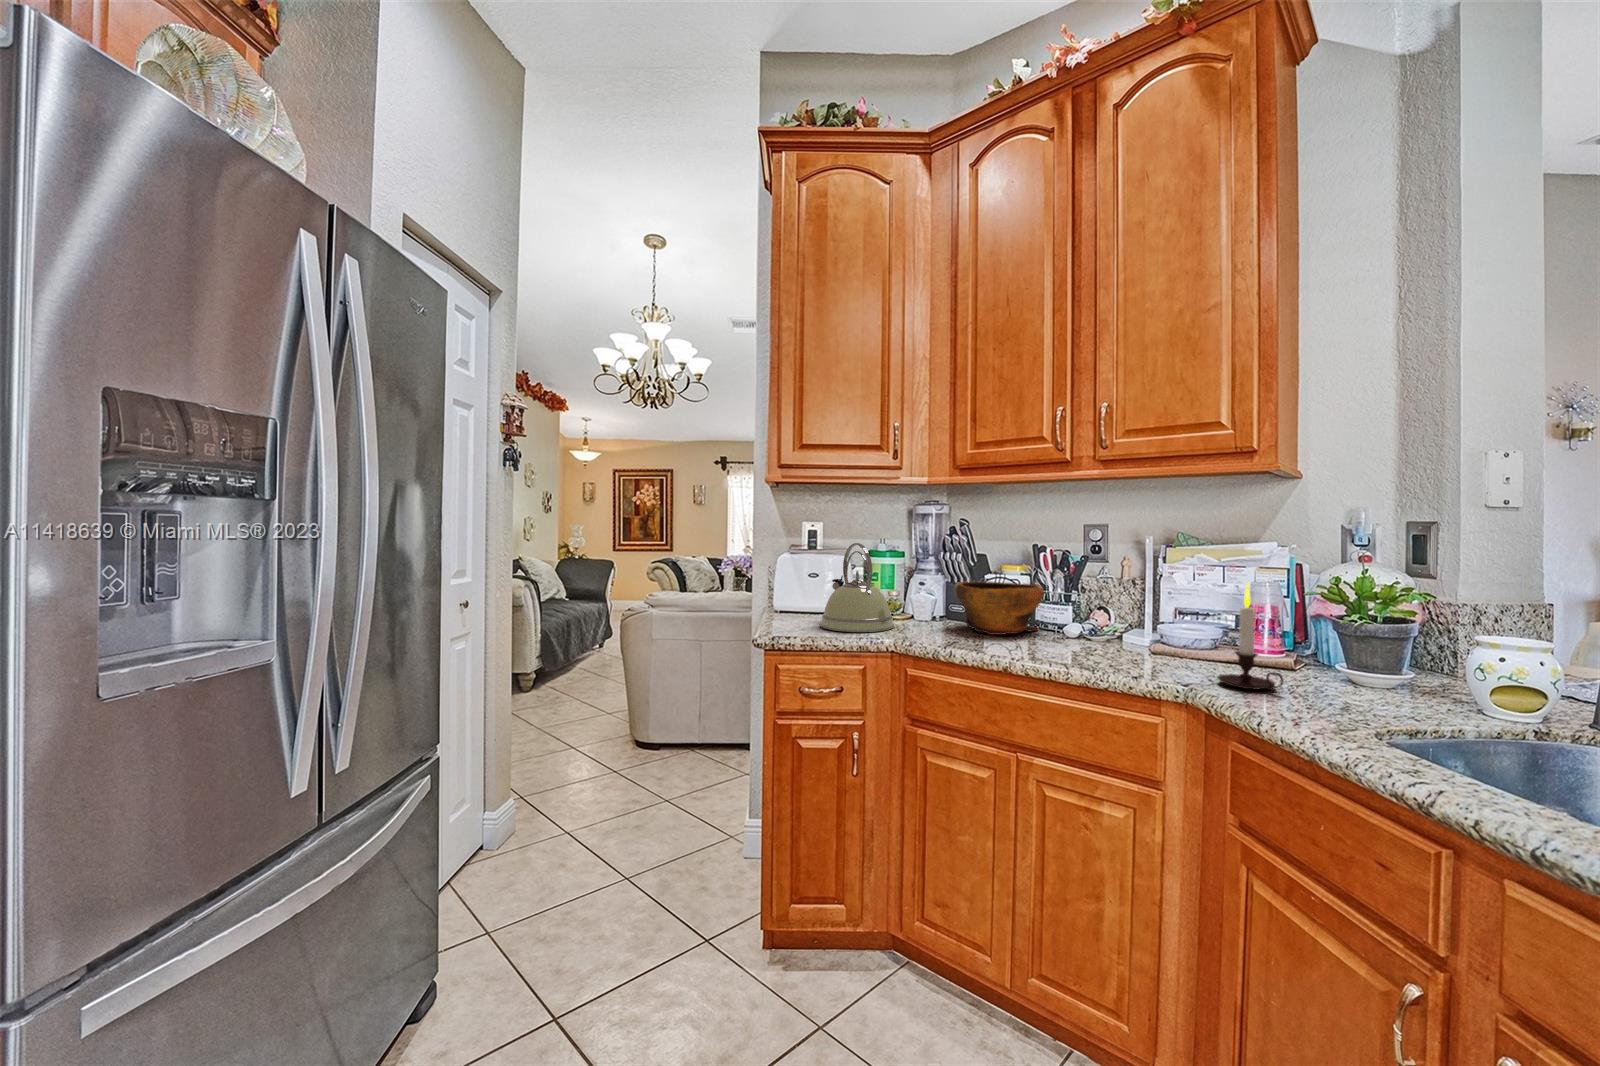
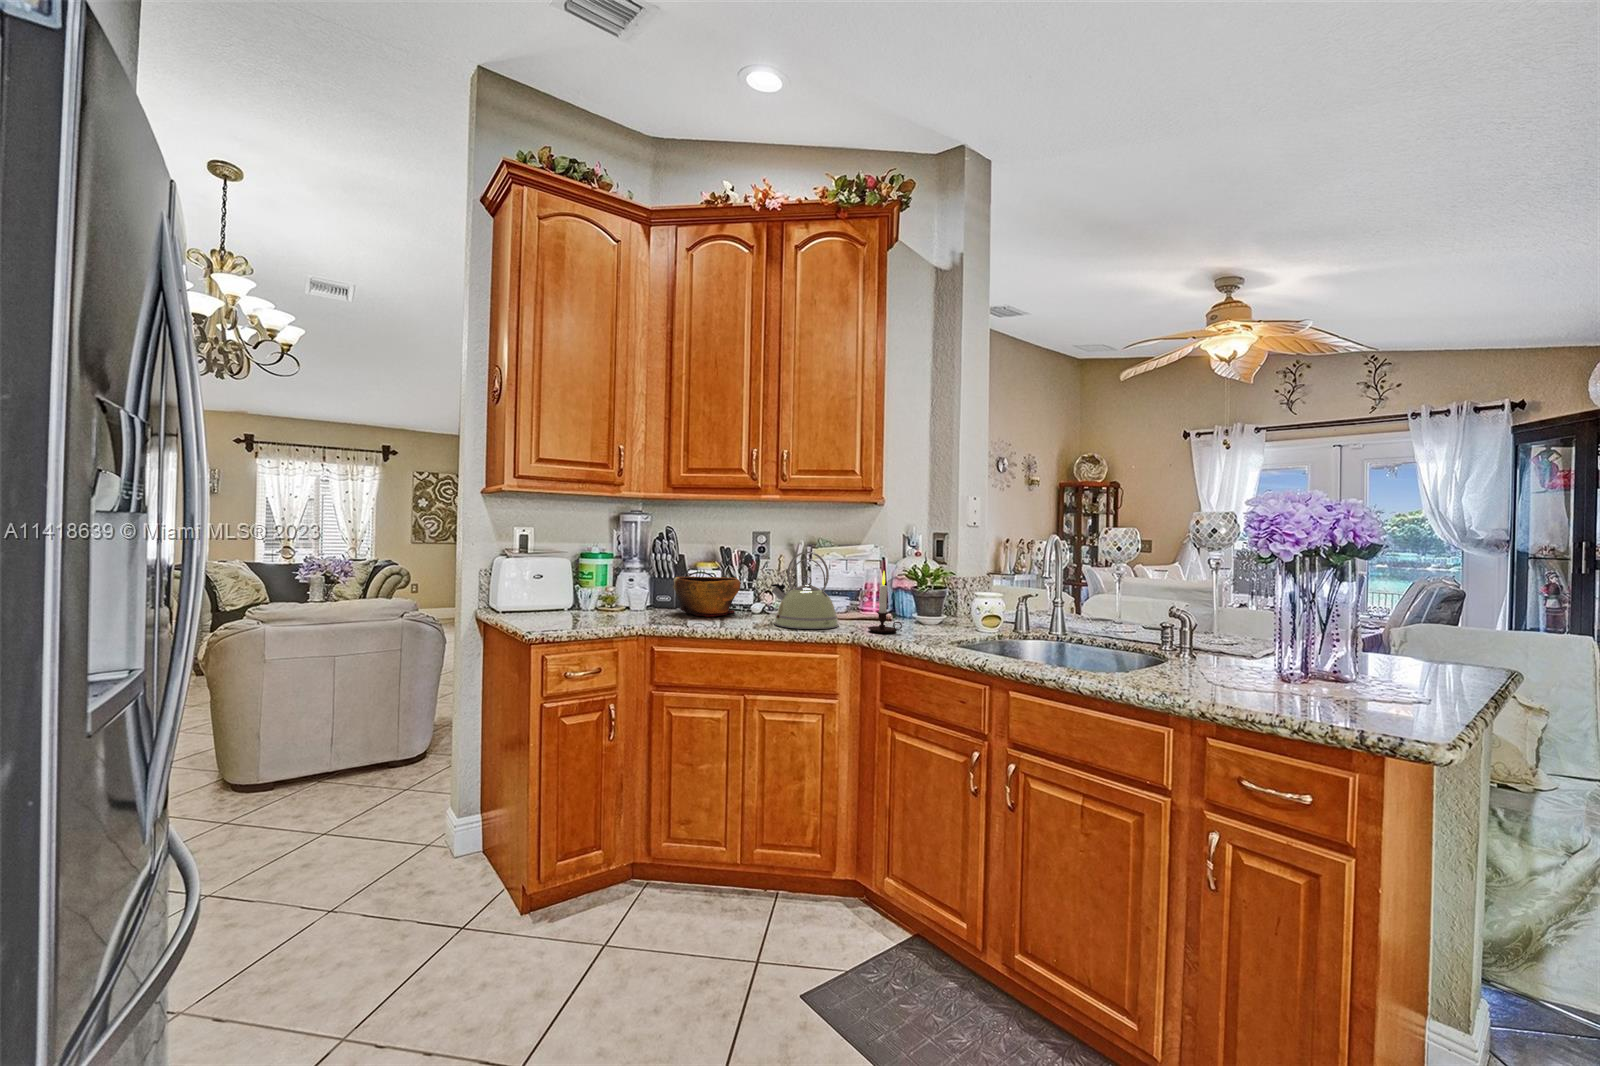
kettle: present [821,543,894,632] -> present [771,552,839,629]

